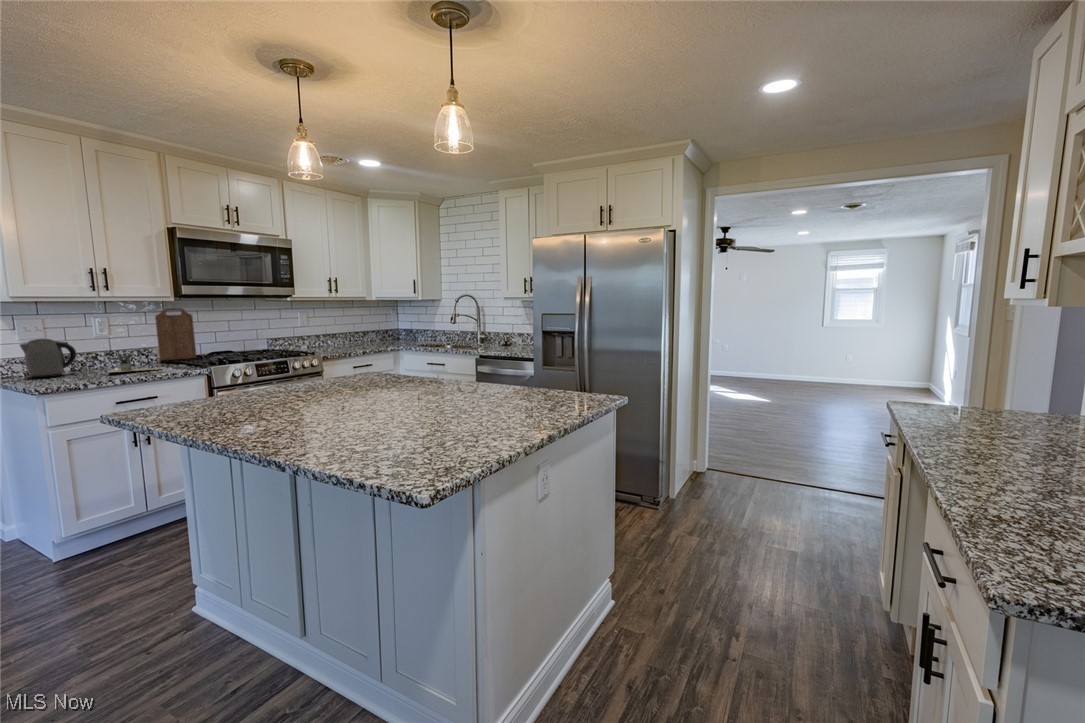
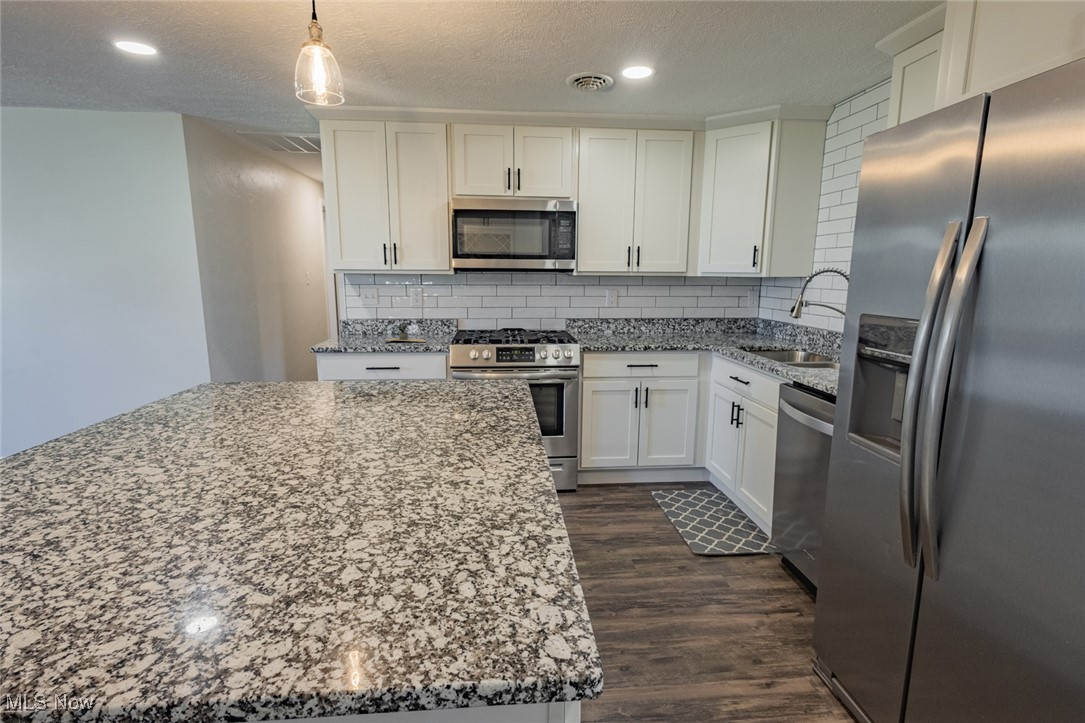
cutting board: present [155,308,196,360] -> none [455,282,484,333]
kettle: present [20,339,76,378] -> none [350,305,384,338]

